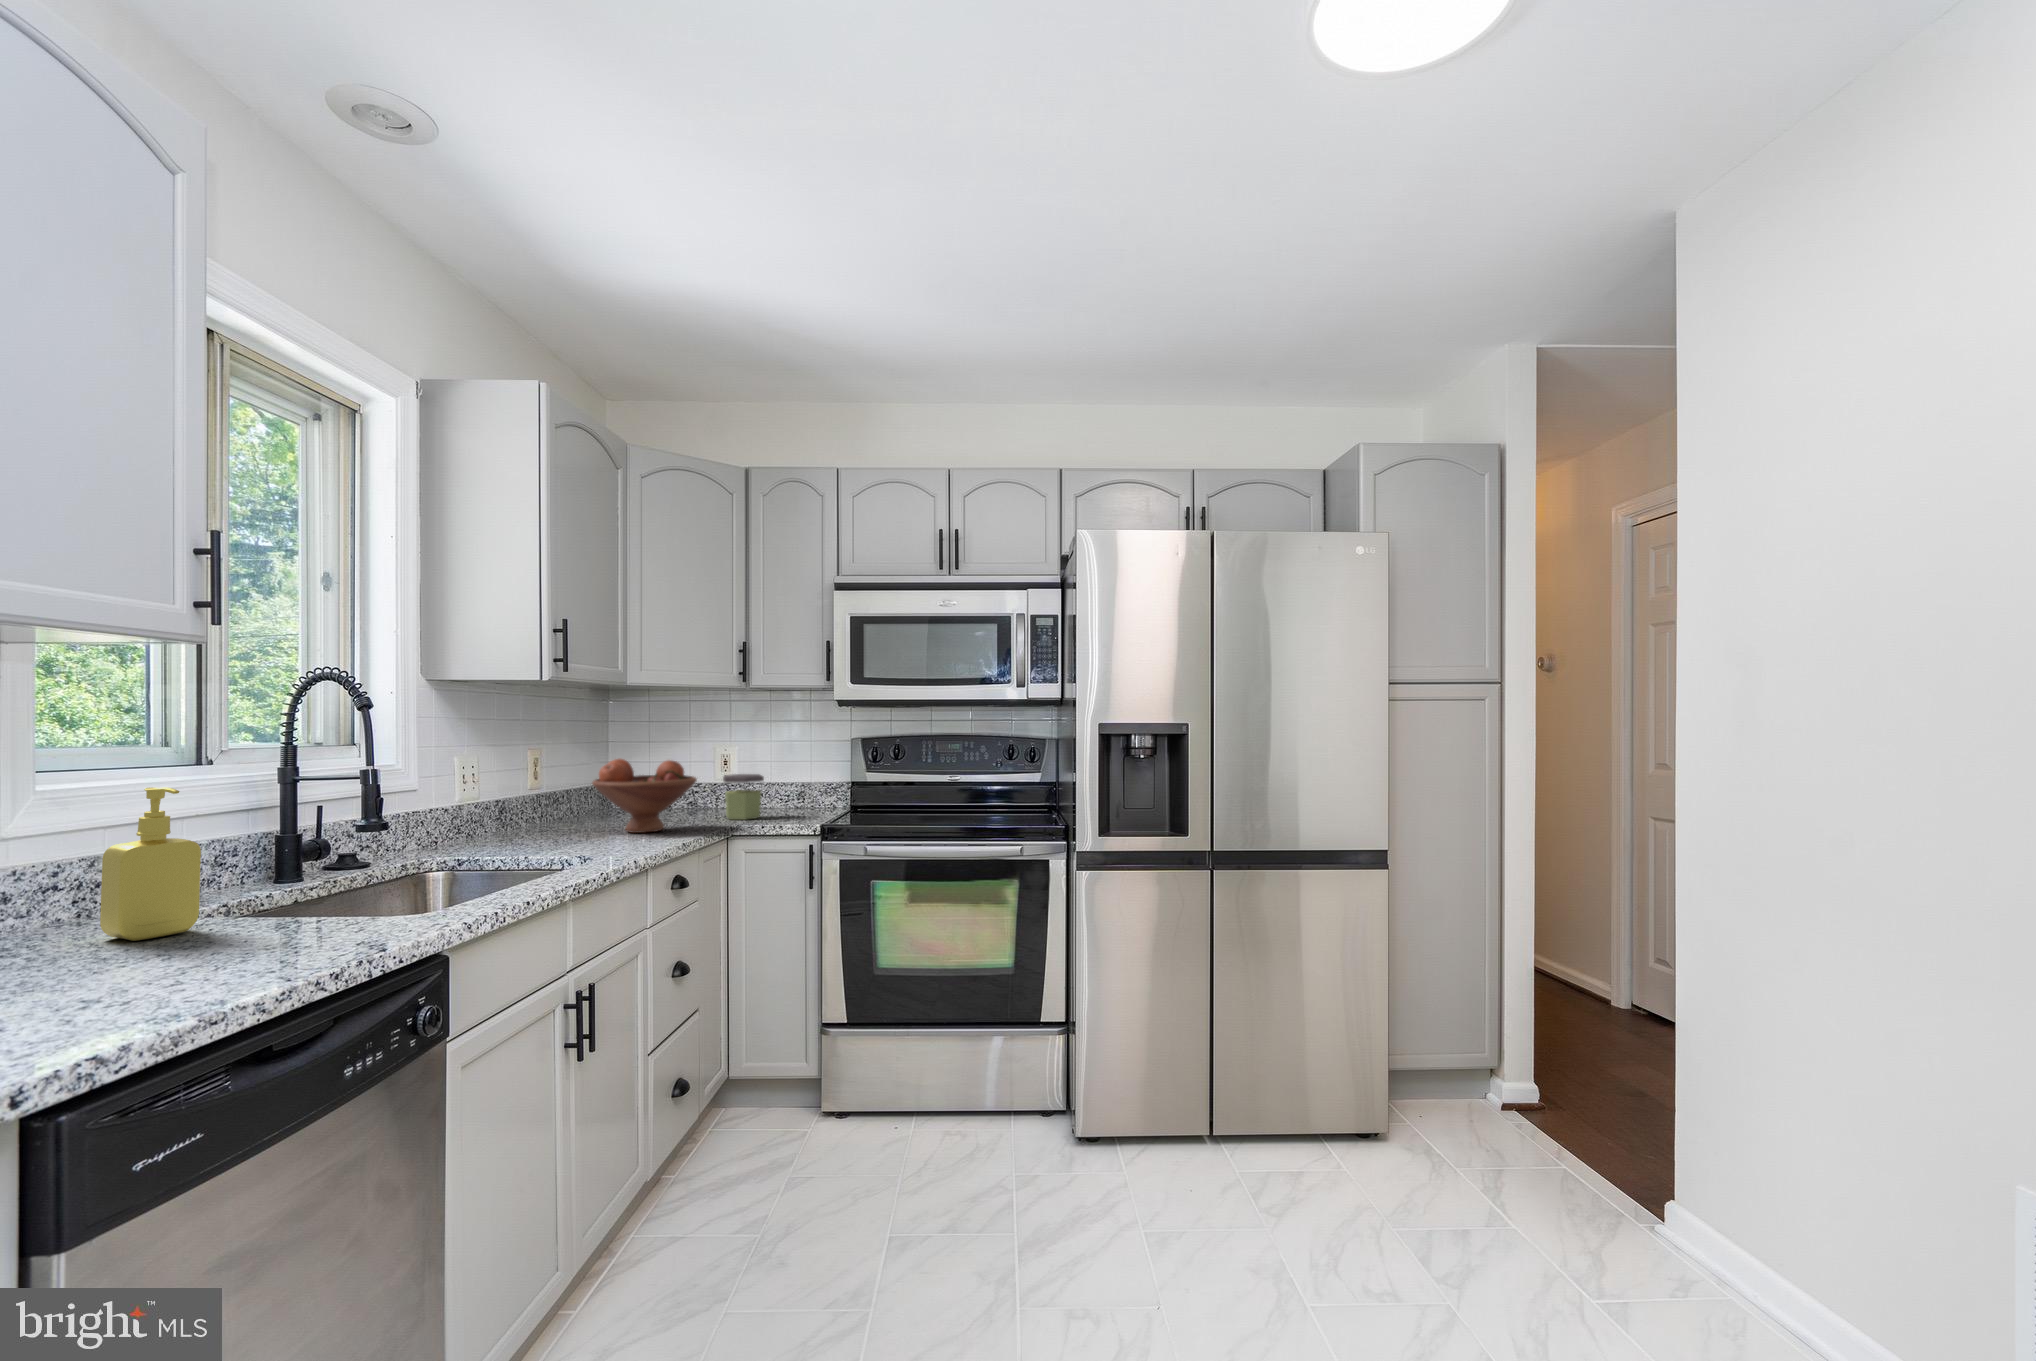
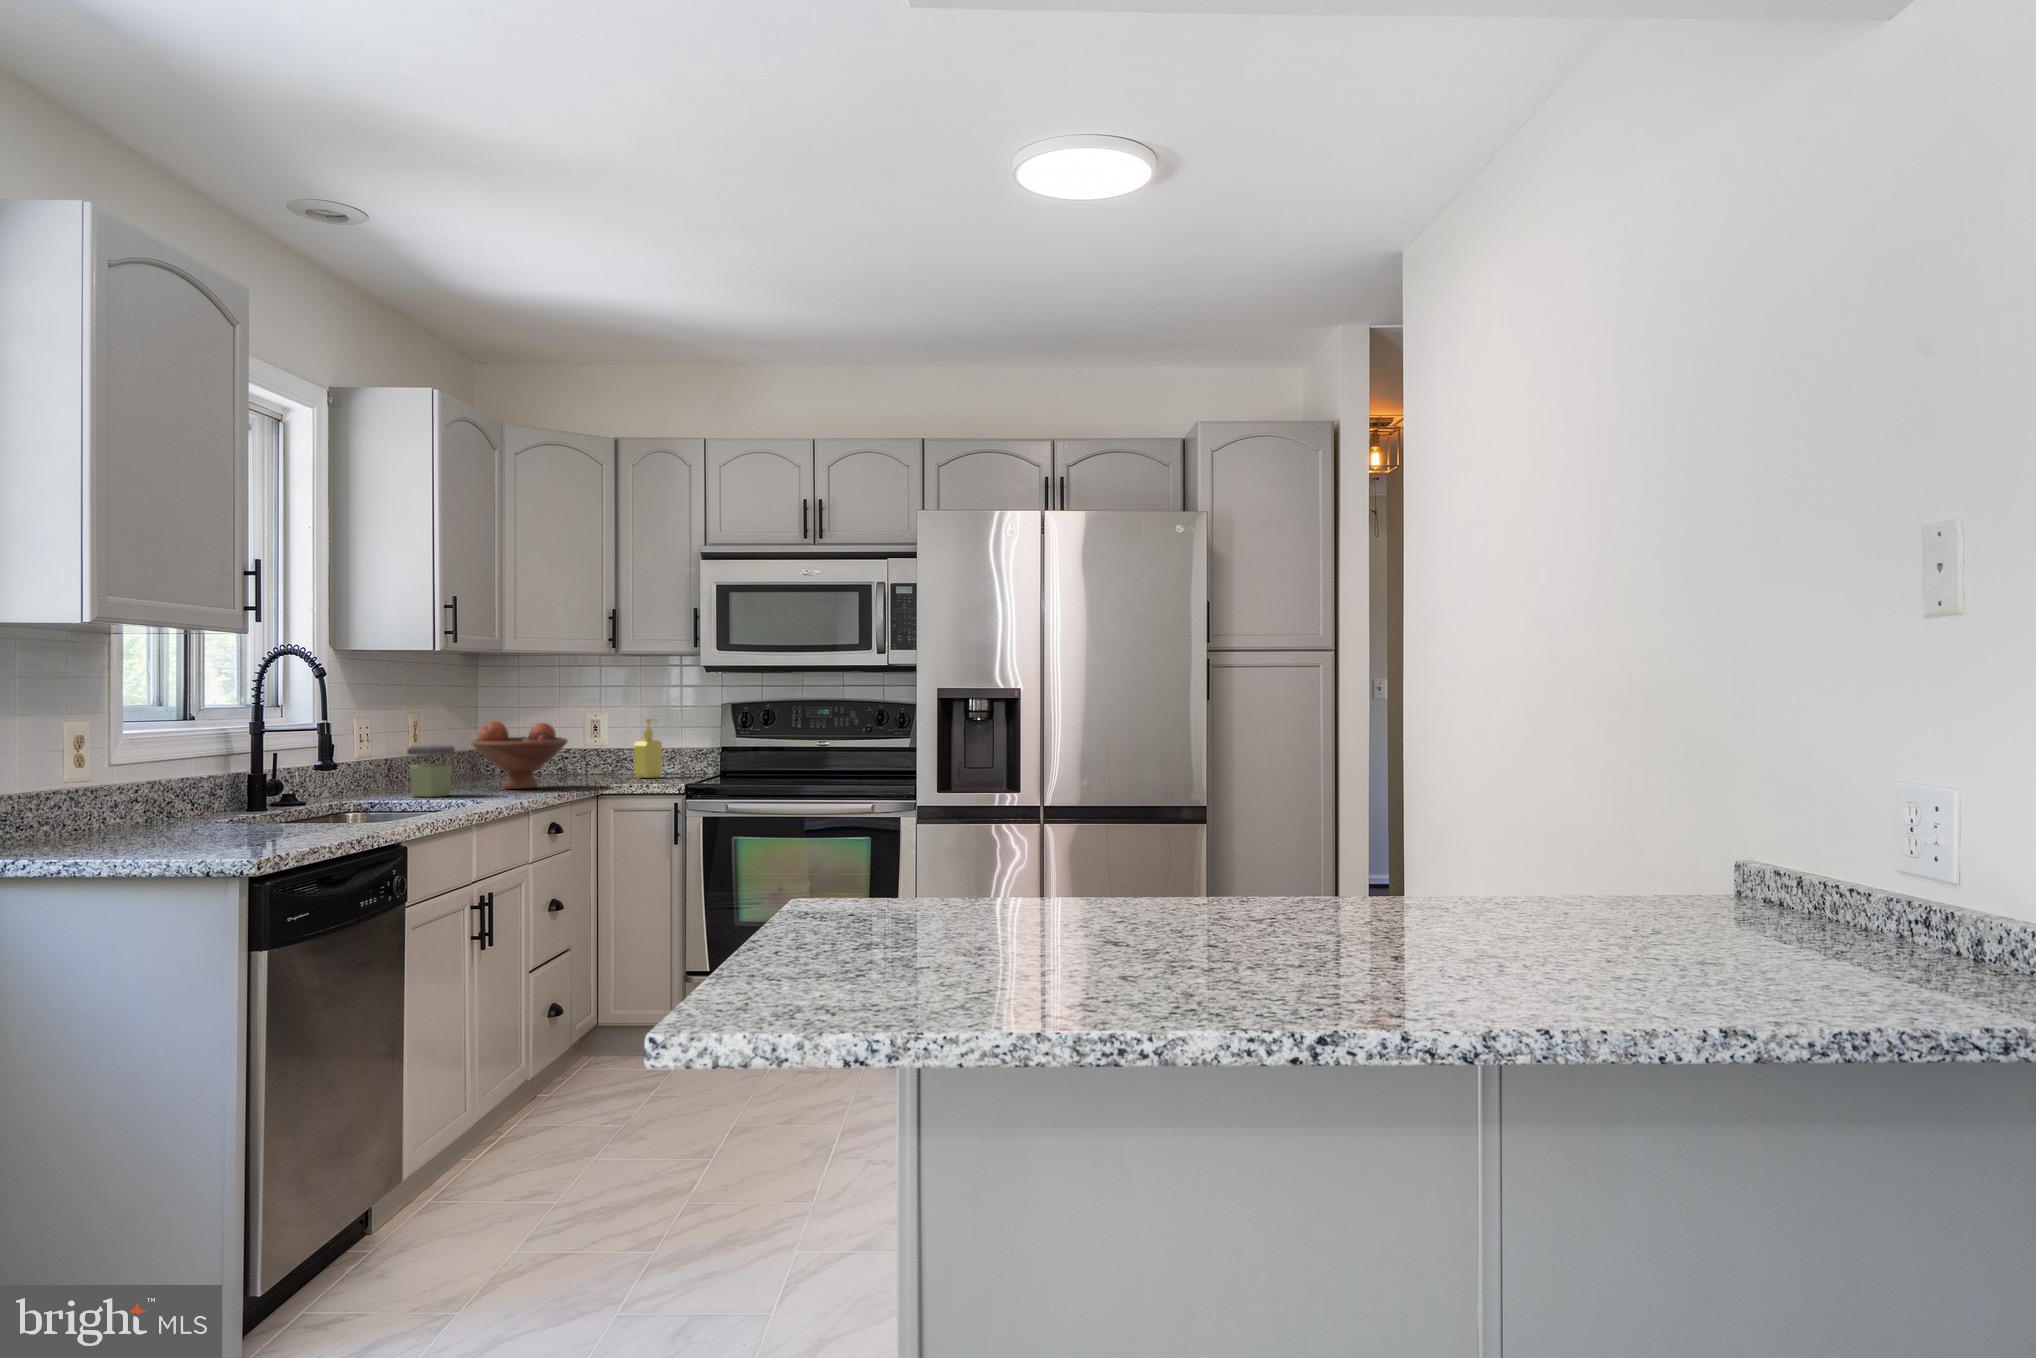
jar: present [723,774,764,820] -> present [407,745,455,797]
soap dispenser: present [100,787,201,941] -> present [634,719,662,778]

